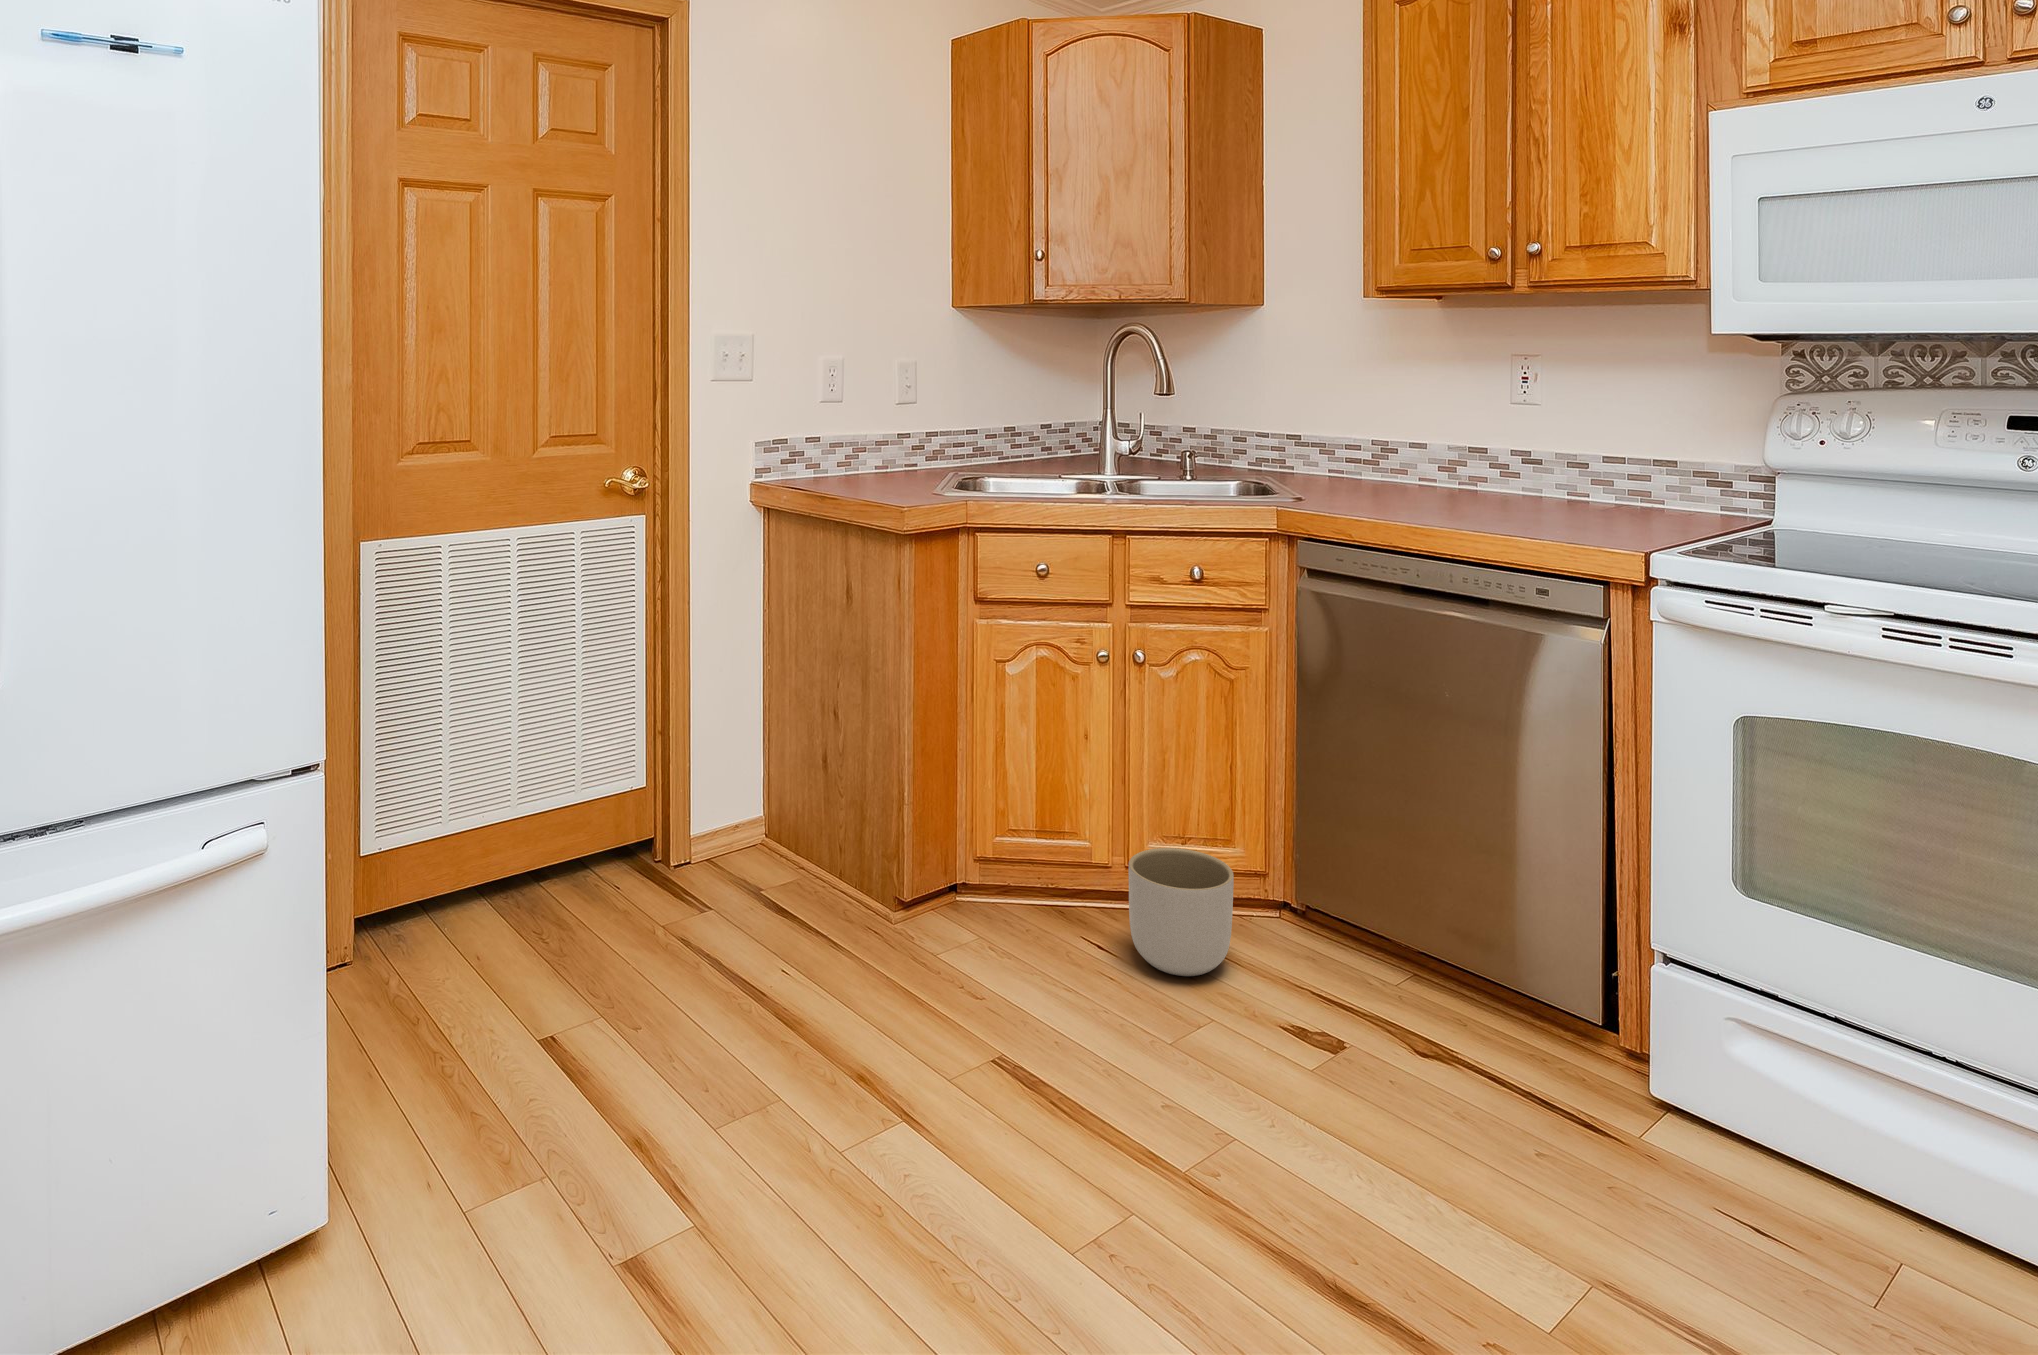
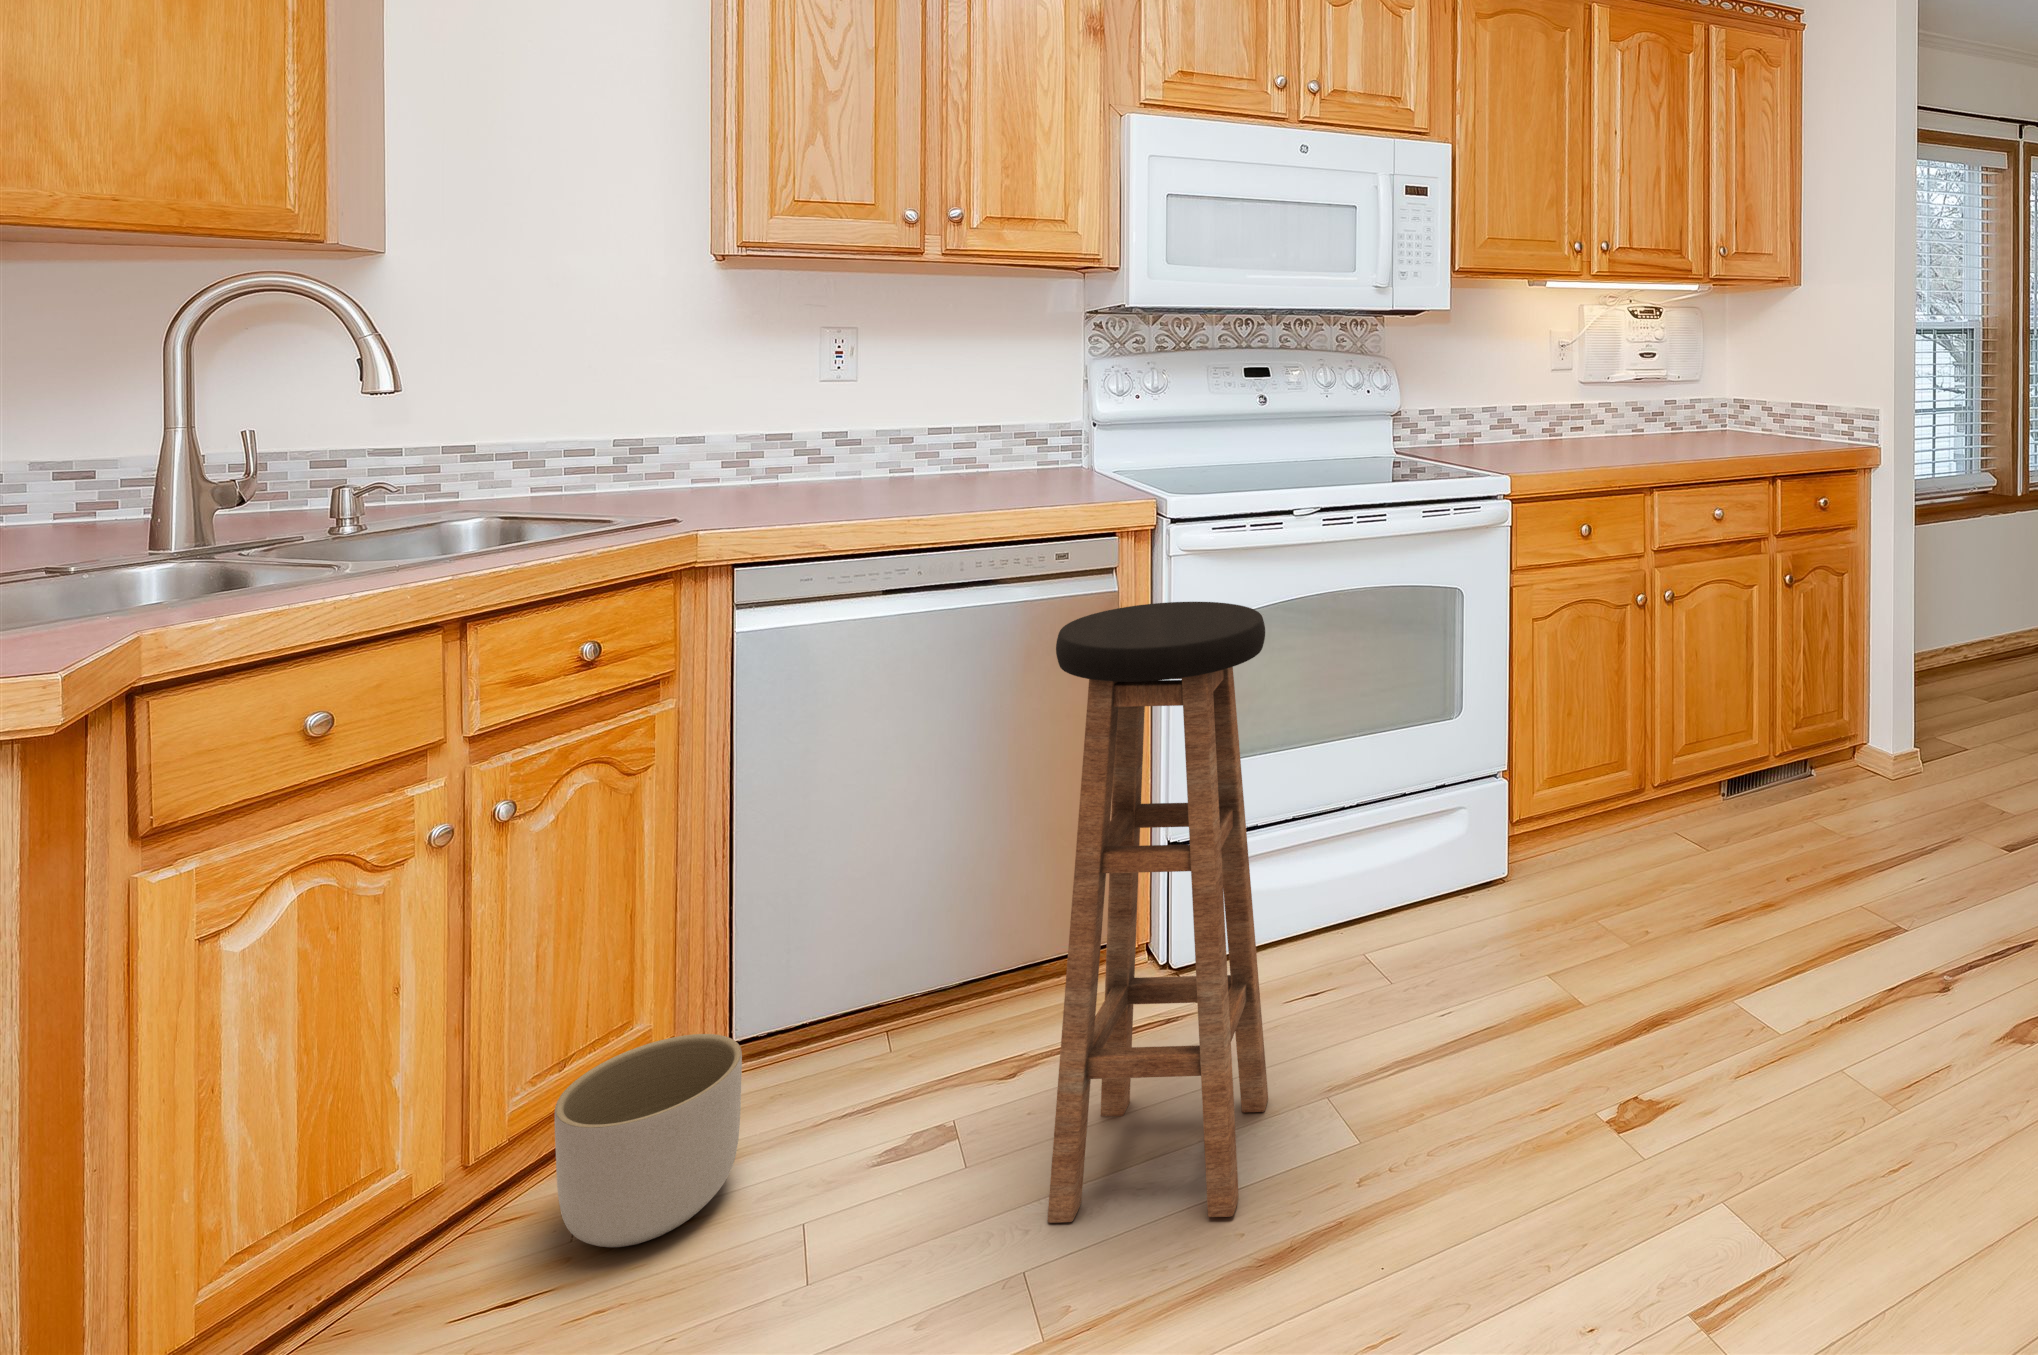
bar stool: none [1304,629,1562,1256] -> present [1048,602,1268,1223]

